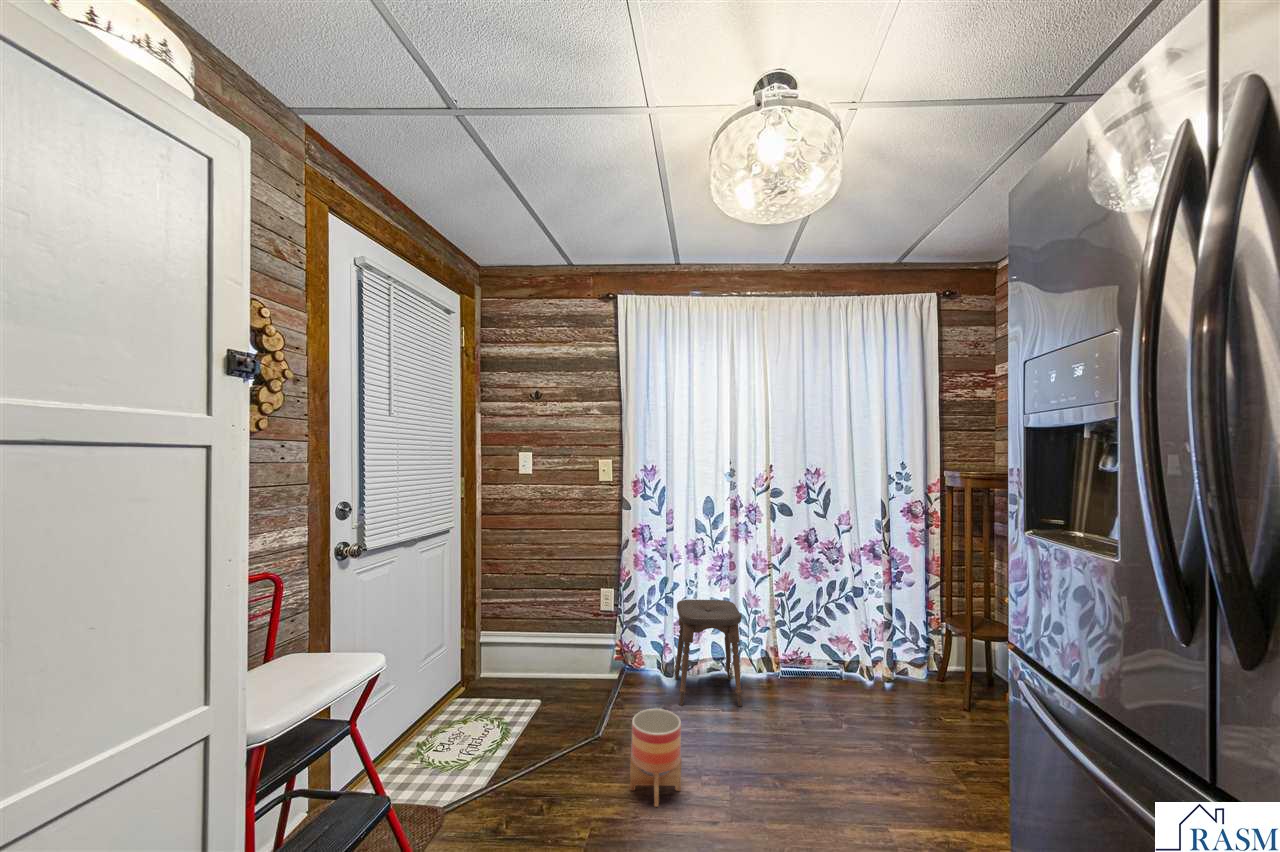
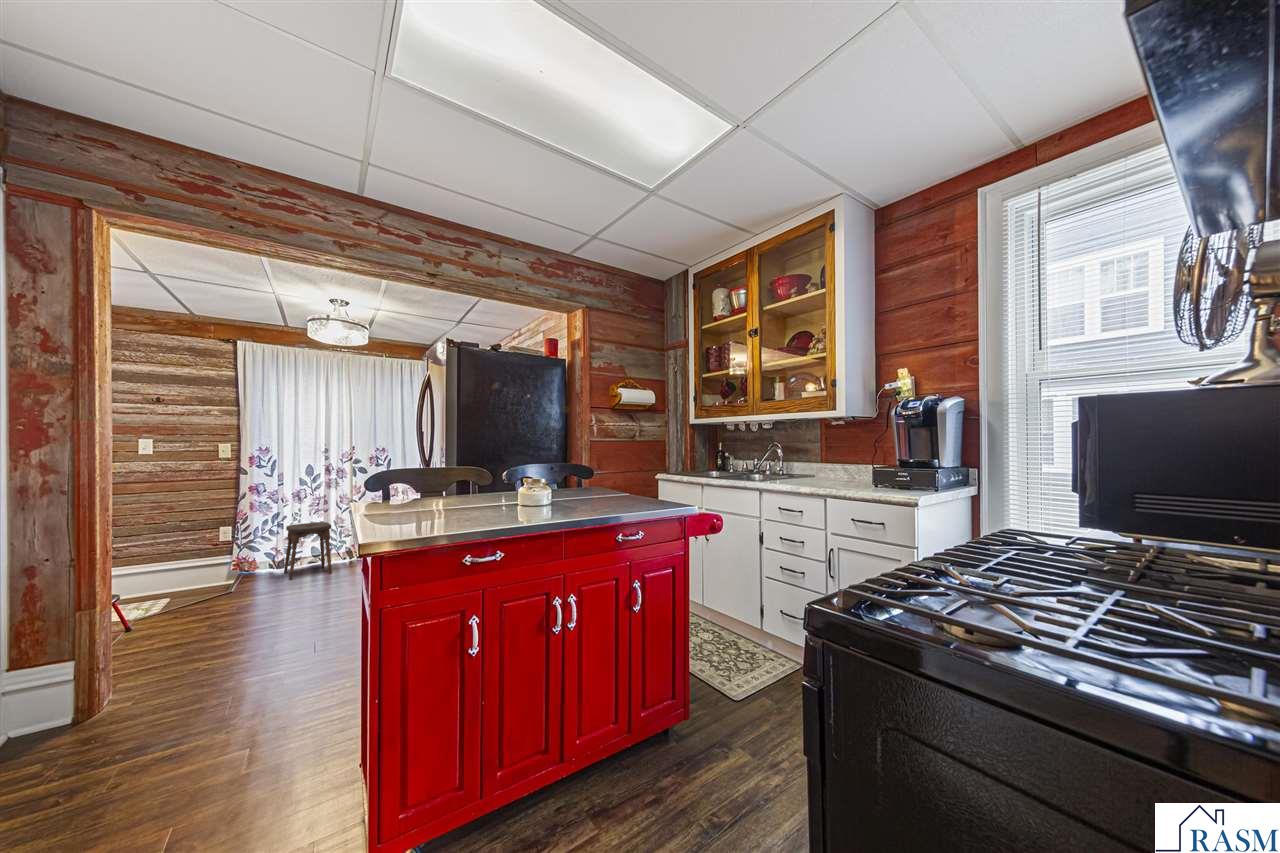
planter: present [630,709,682,807] -> none [263,564,296,606]

